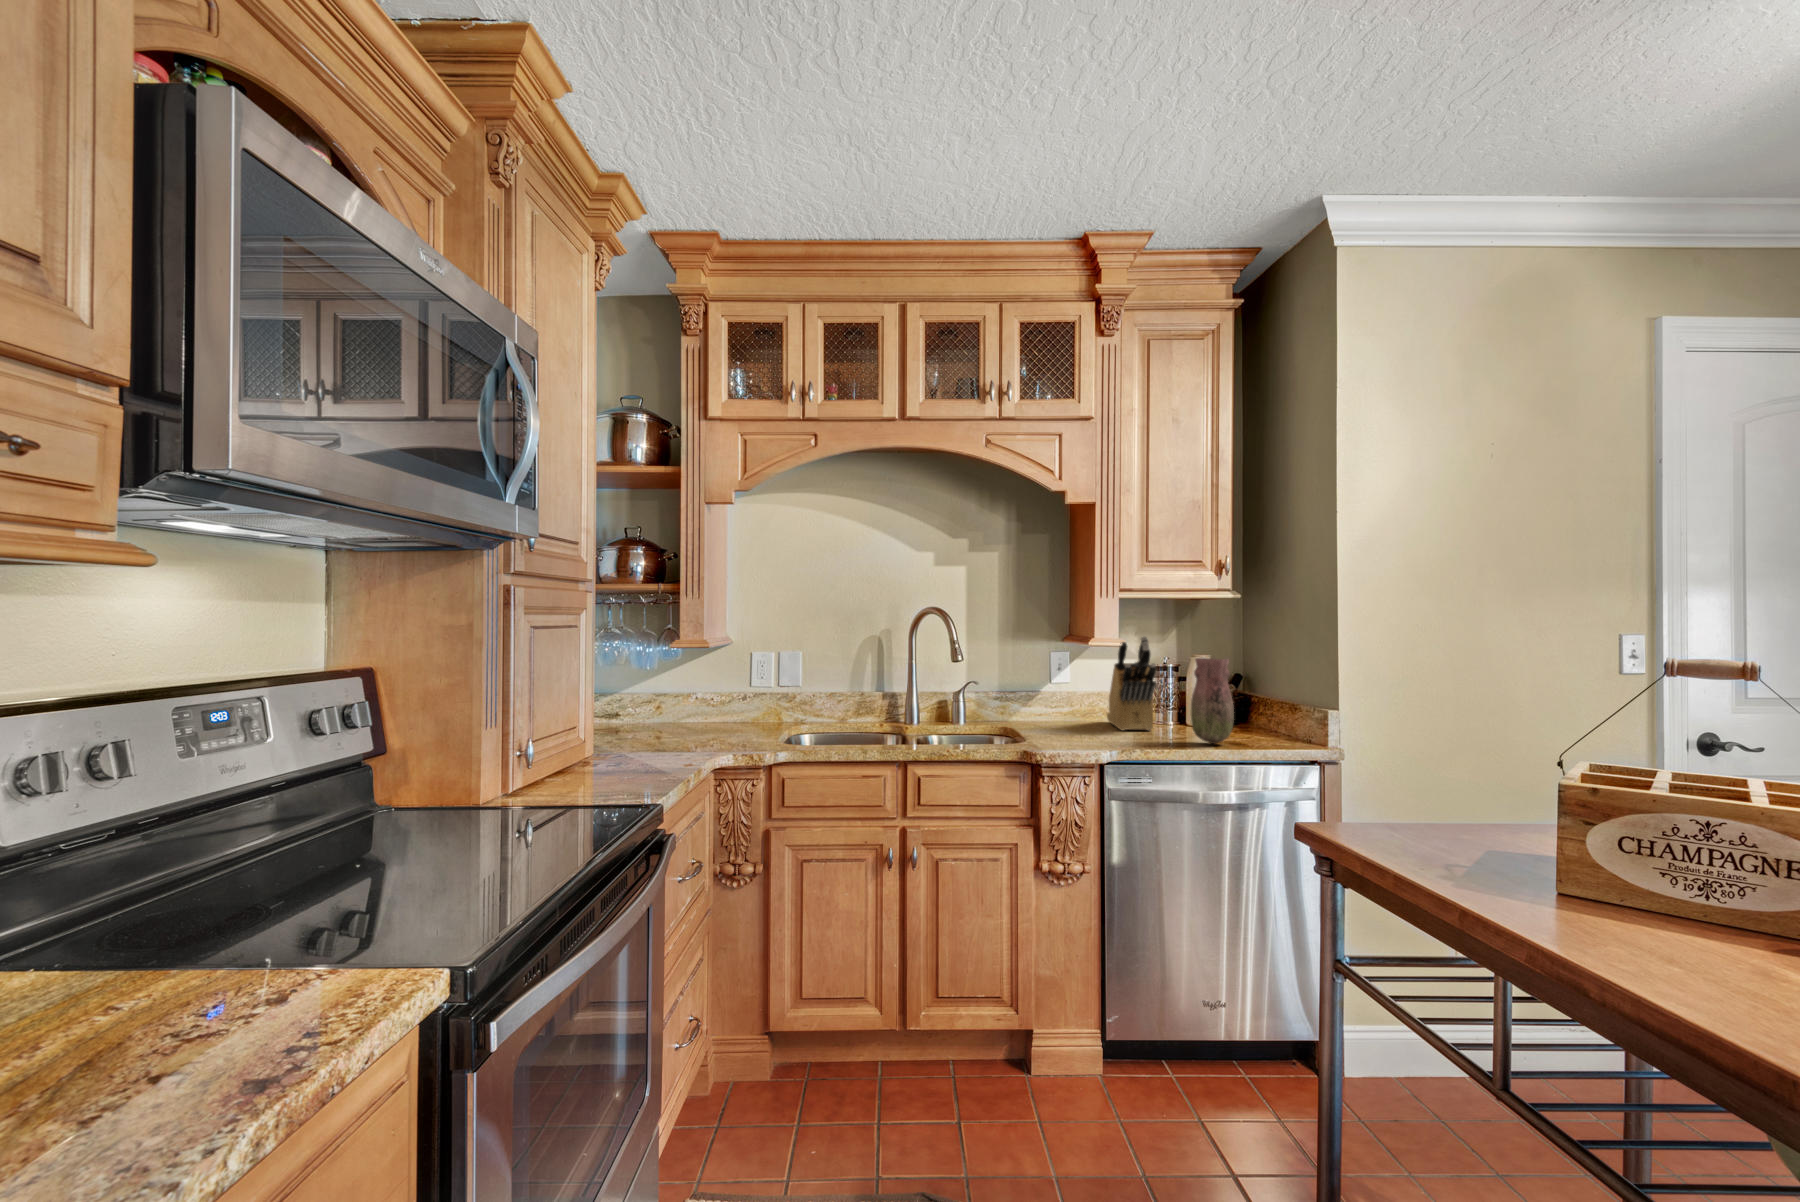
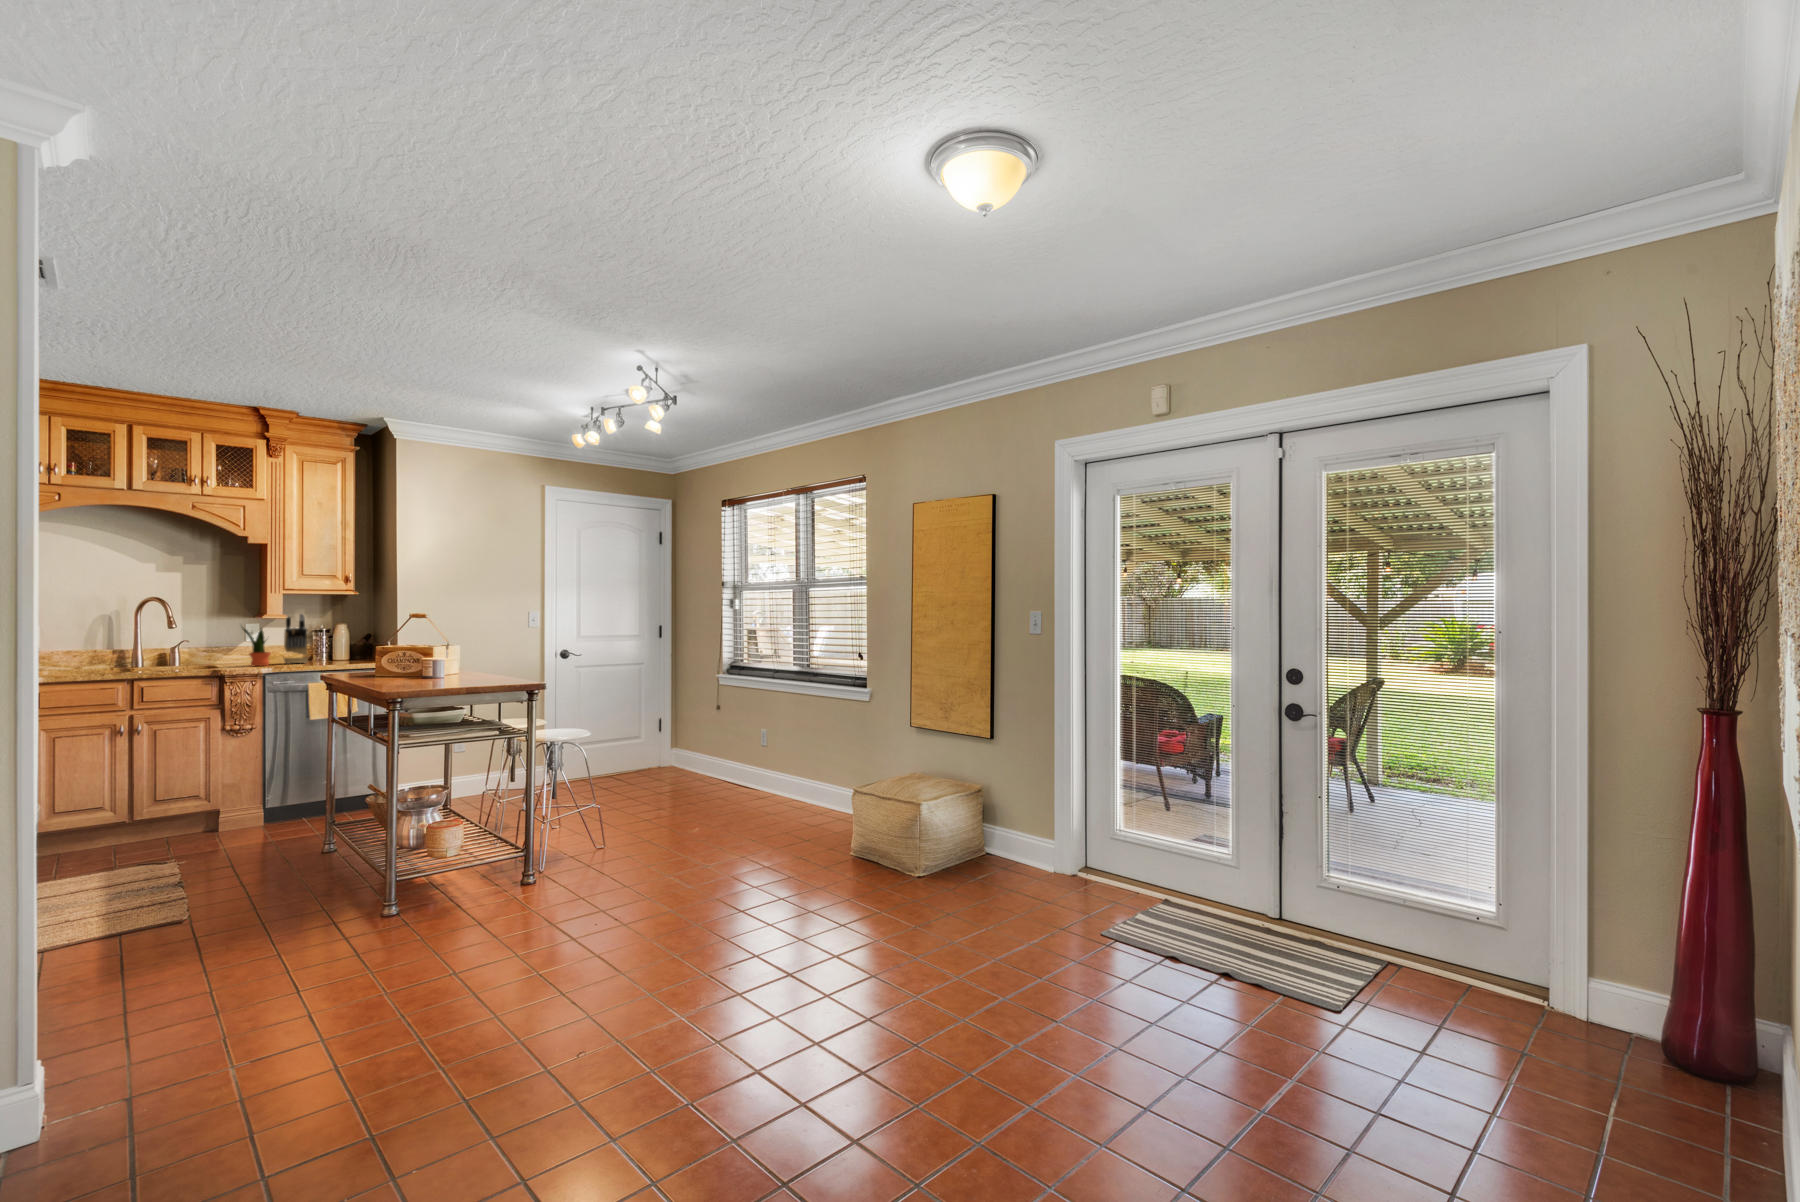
potted plant: none [1054,656,1103,739] -> present [243,628,271,666]
vase: present [1191,658,1234,744] -> none [321,622,345,664]

